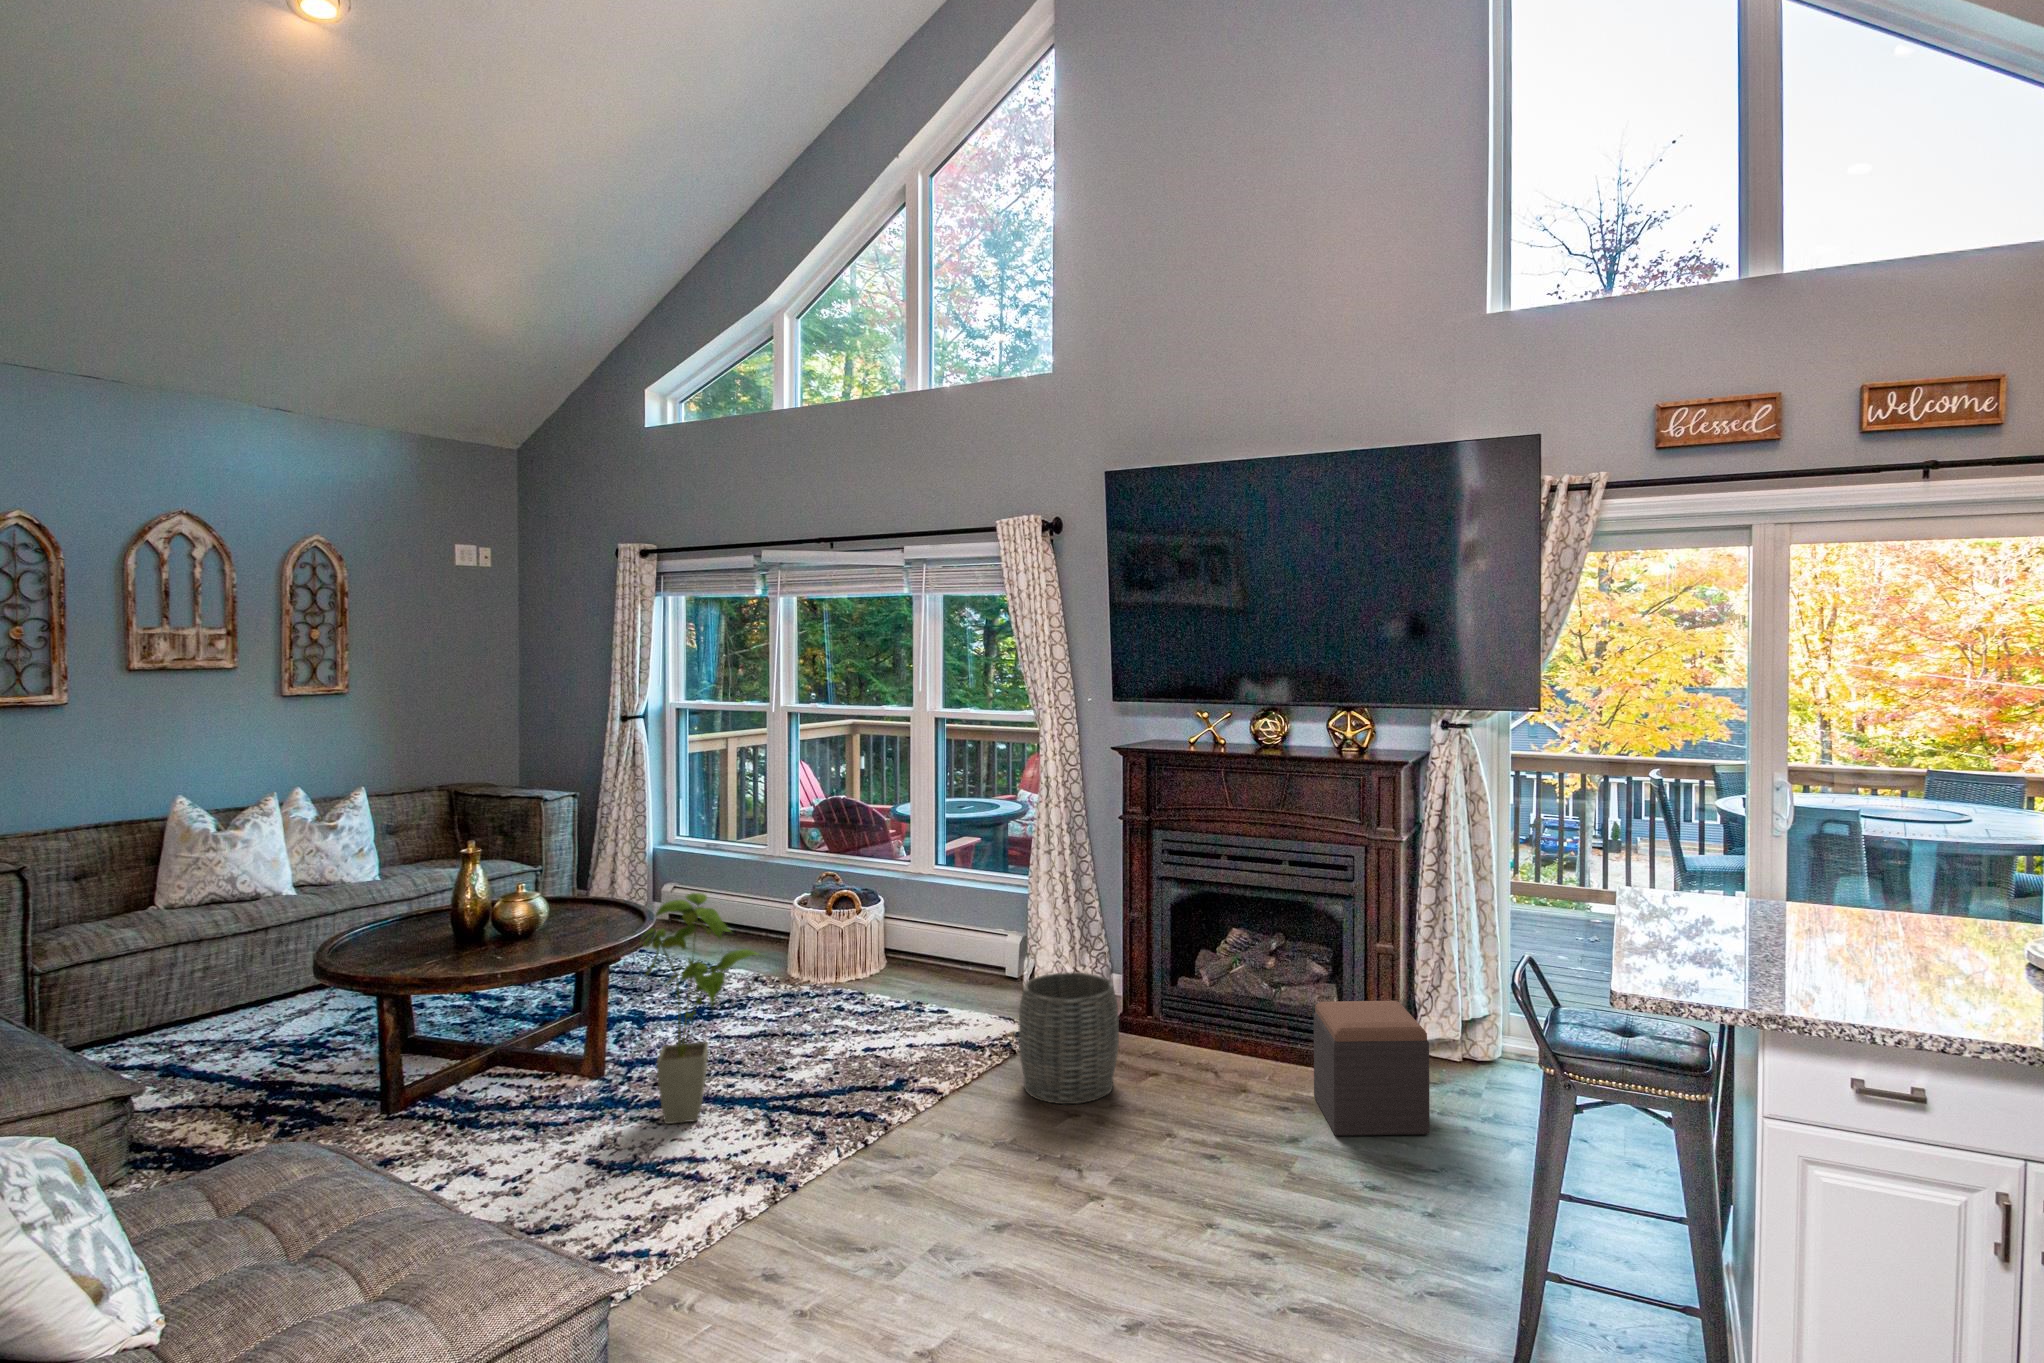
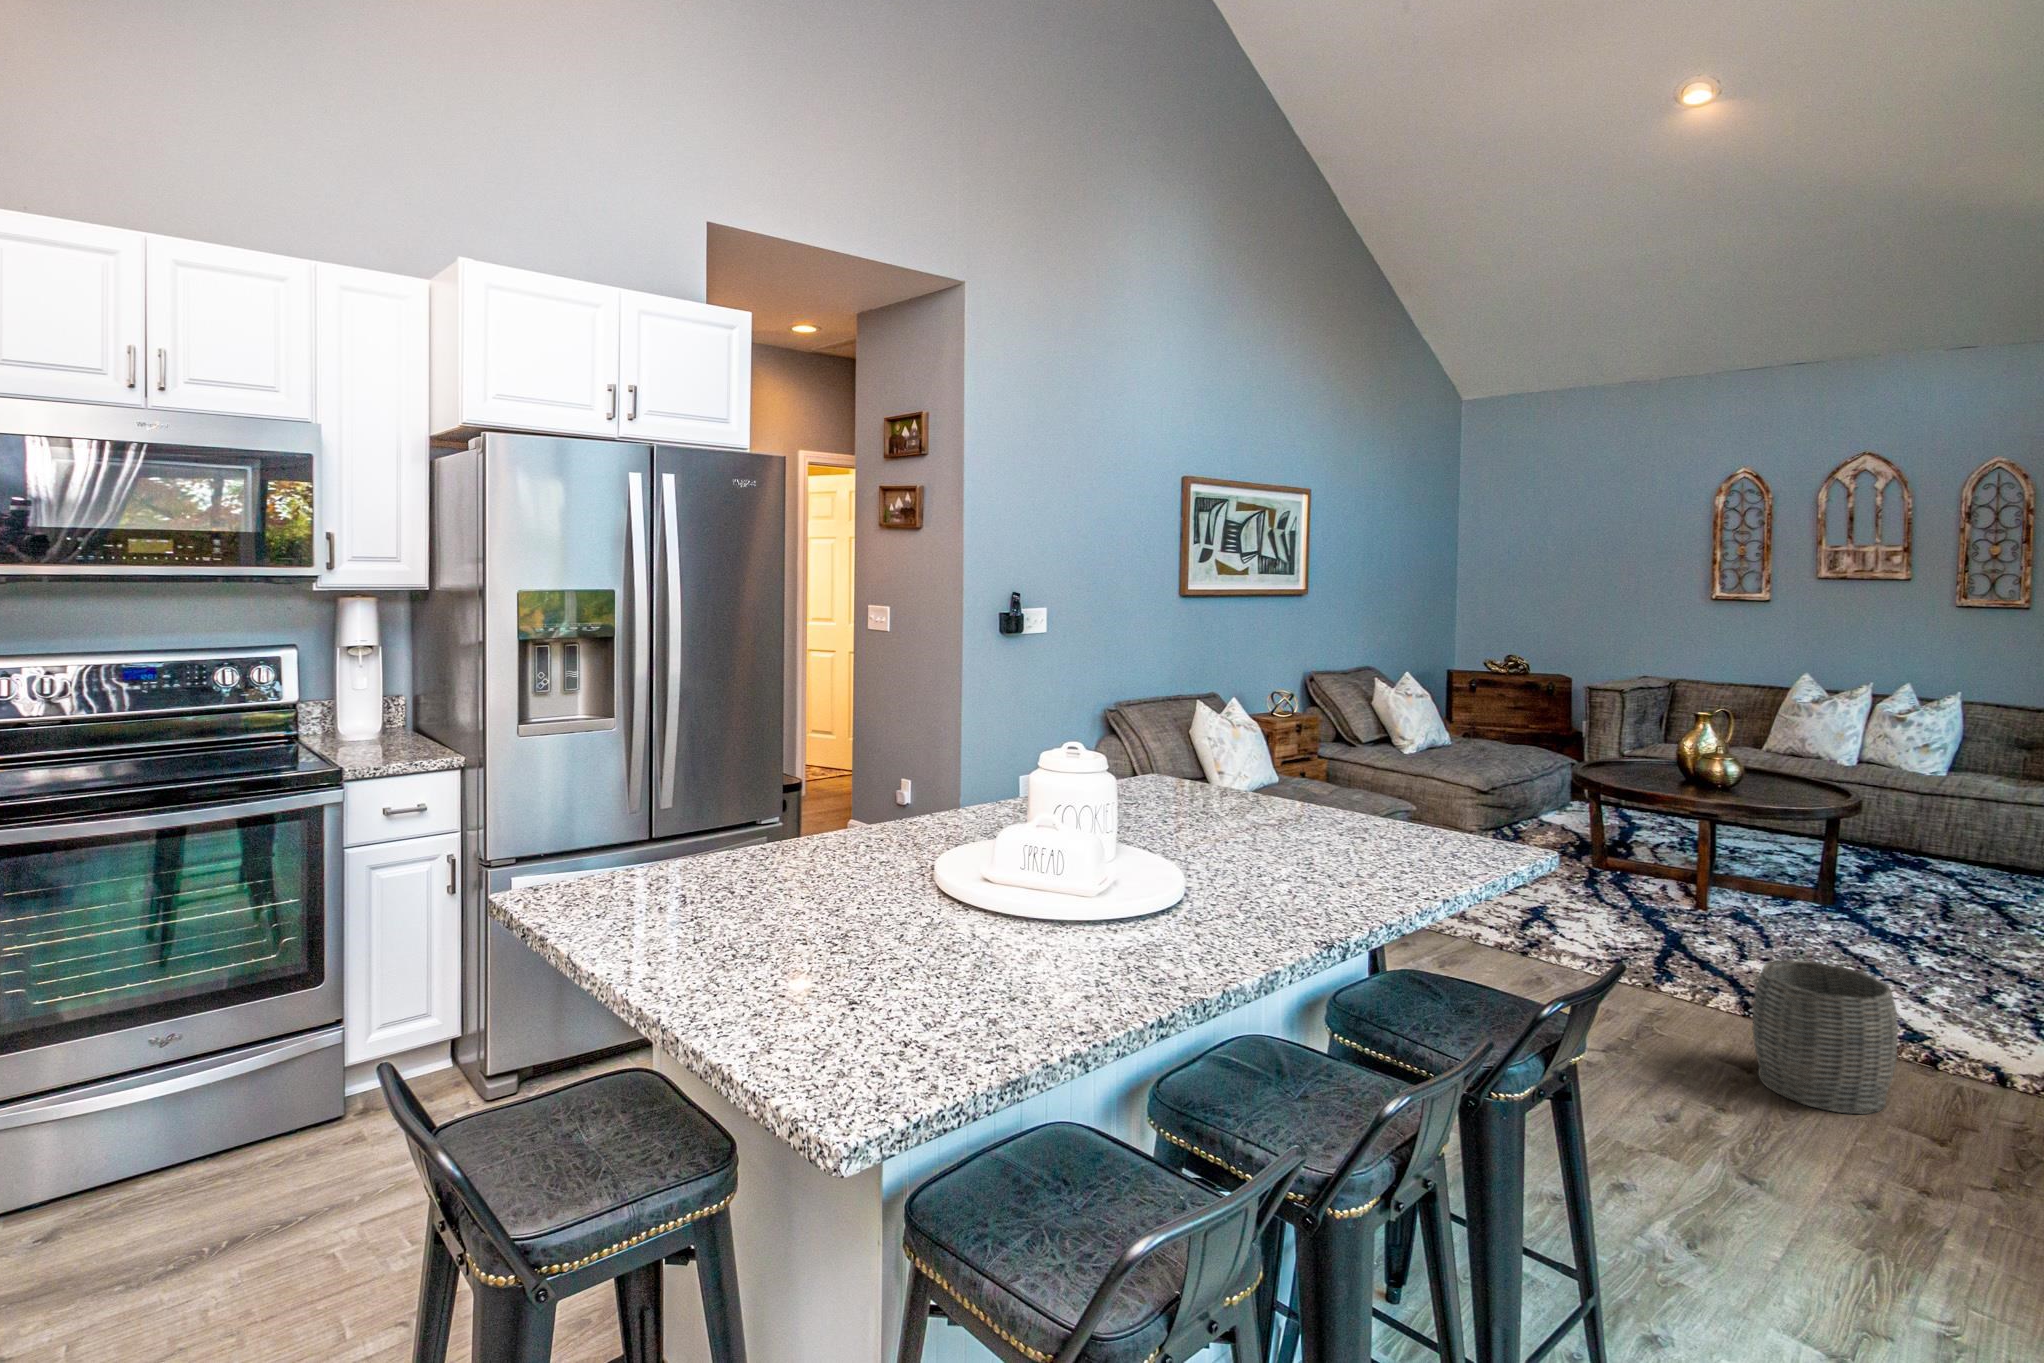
house plant: present [643,893,758,1124] -> none [1599,771,1700,947]
footstool: present [1314,1001,1430,1136] -> none [1756,1098,1973,1323]

